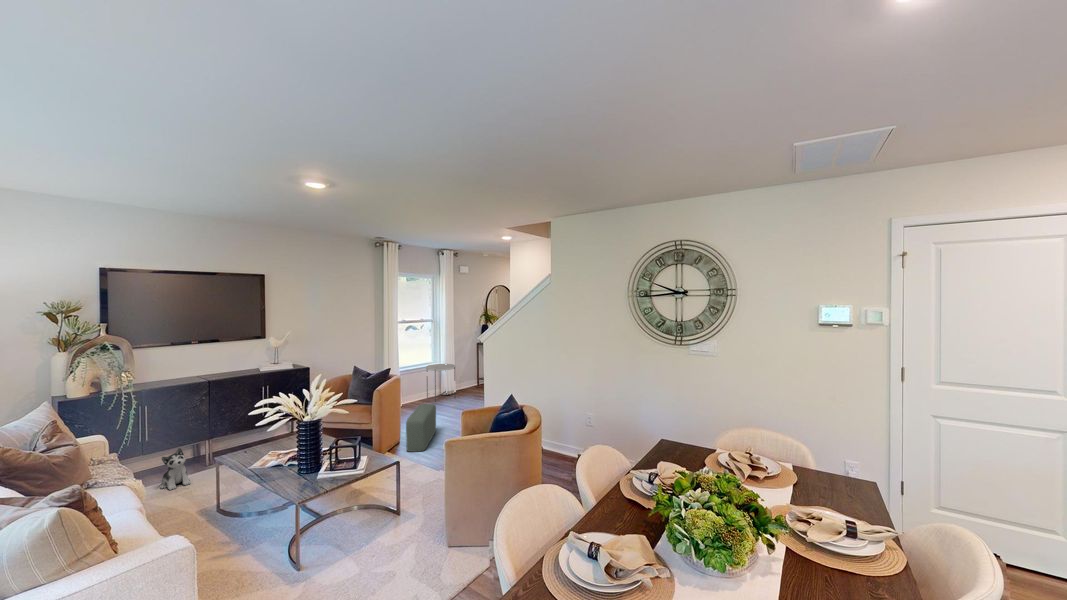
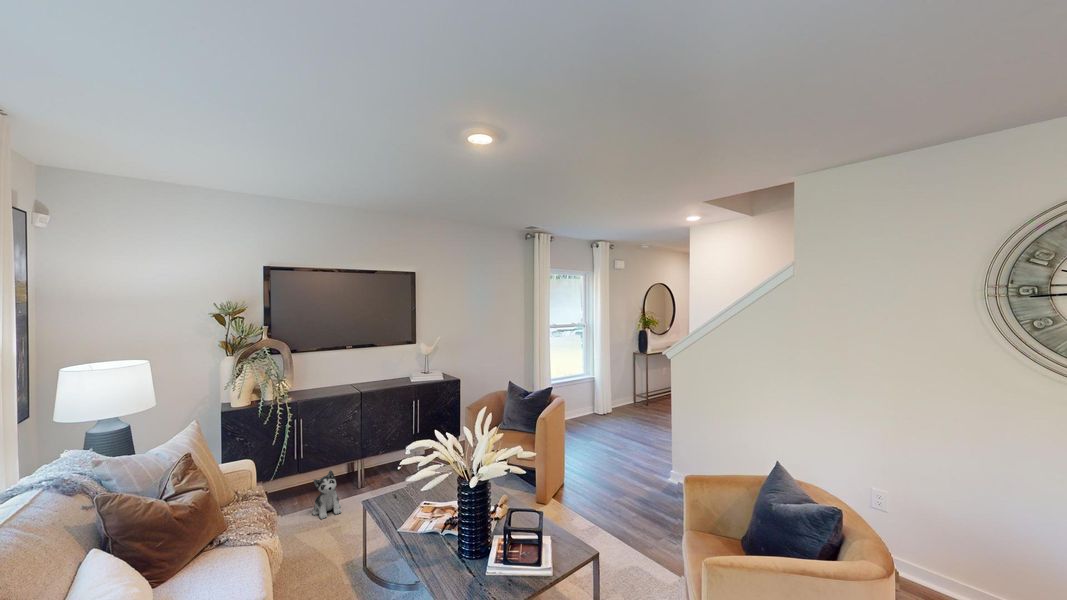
side table: present [426,364,455,402] -> none [580,377,616,424]
pouf: present [406,404,436,452] -> none [575,435,606,502]

